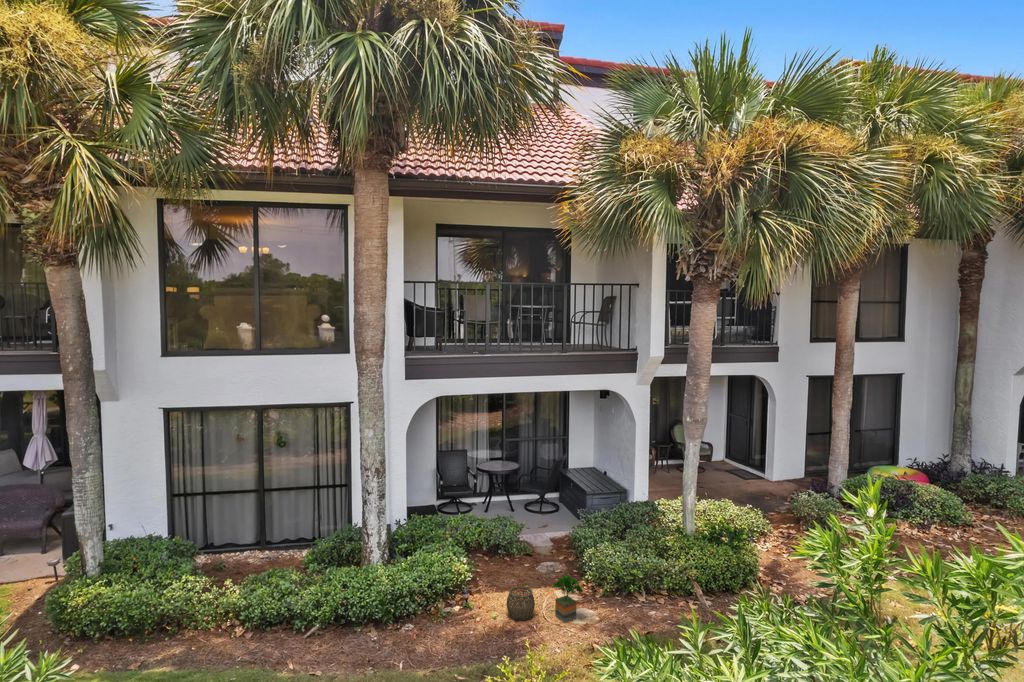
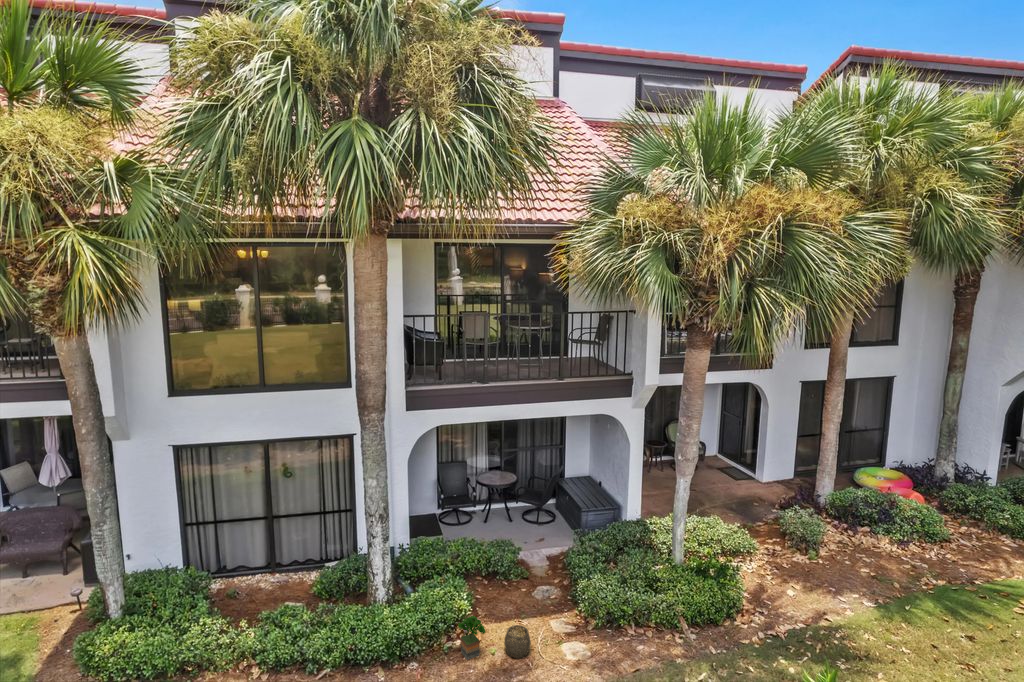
potted tree: present [553,576,583,623] -> present [458,616,485,660]

